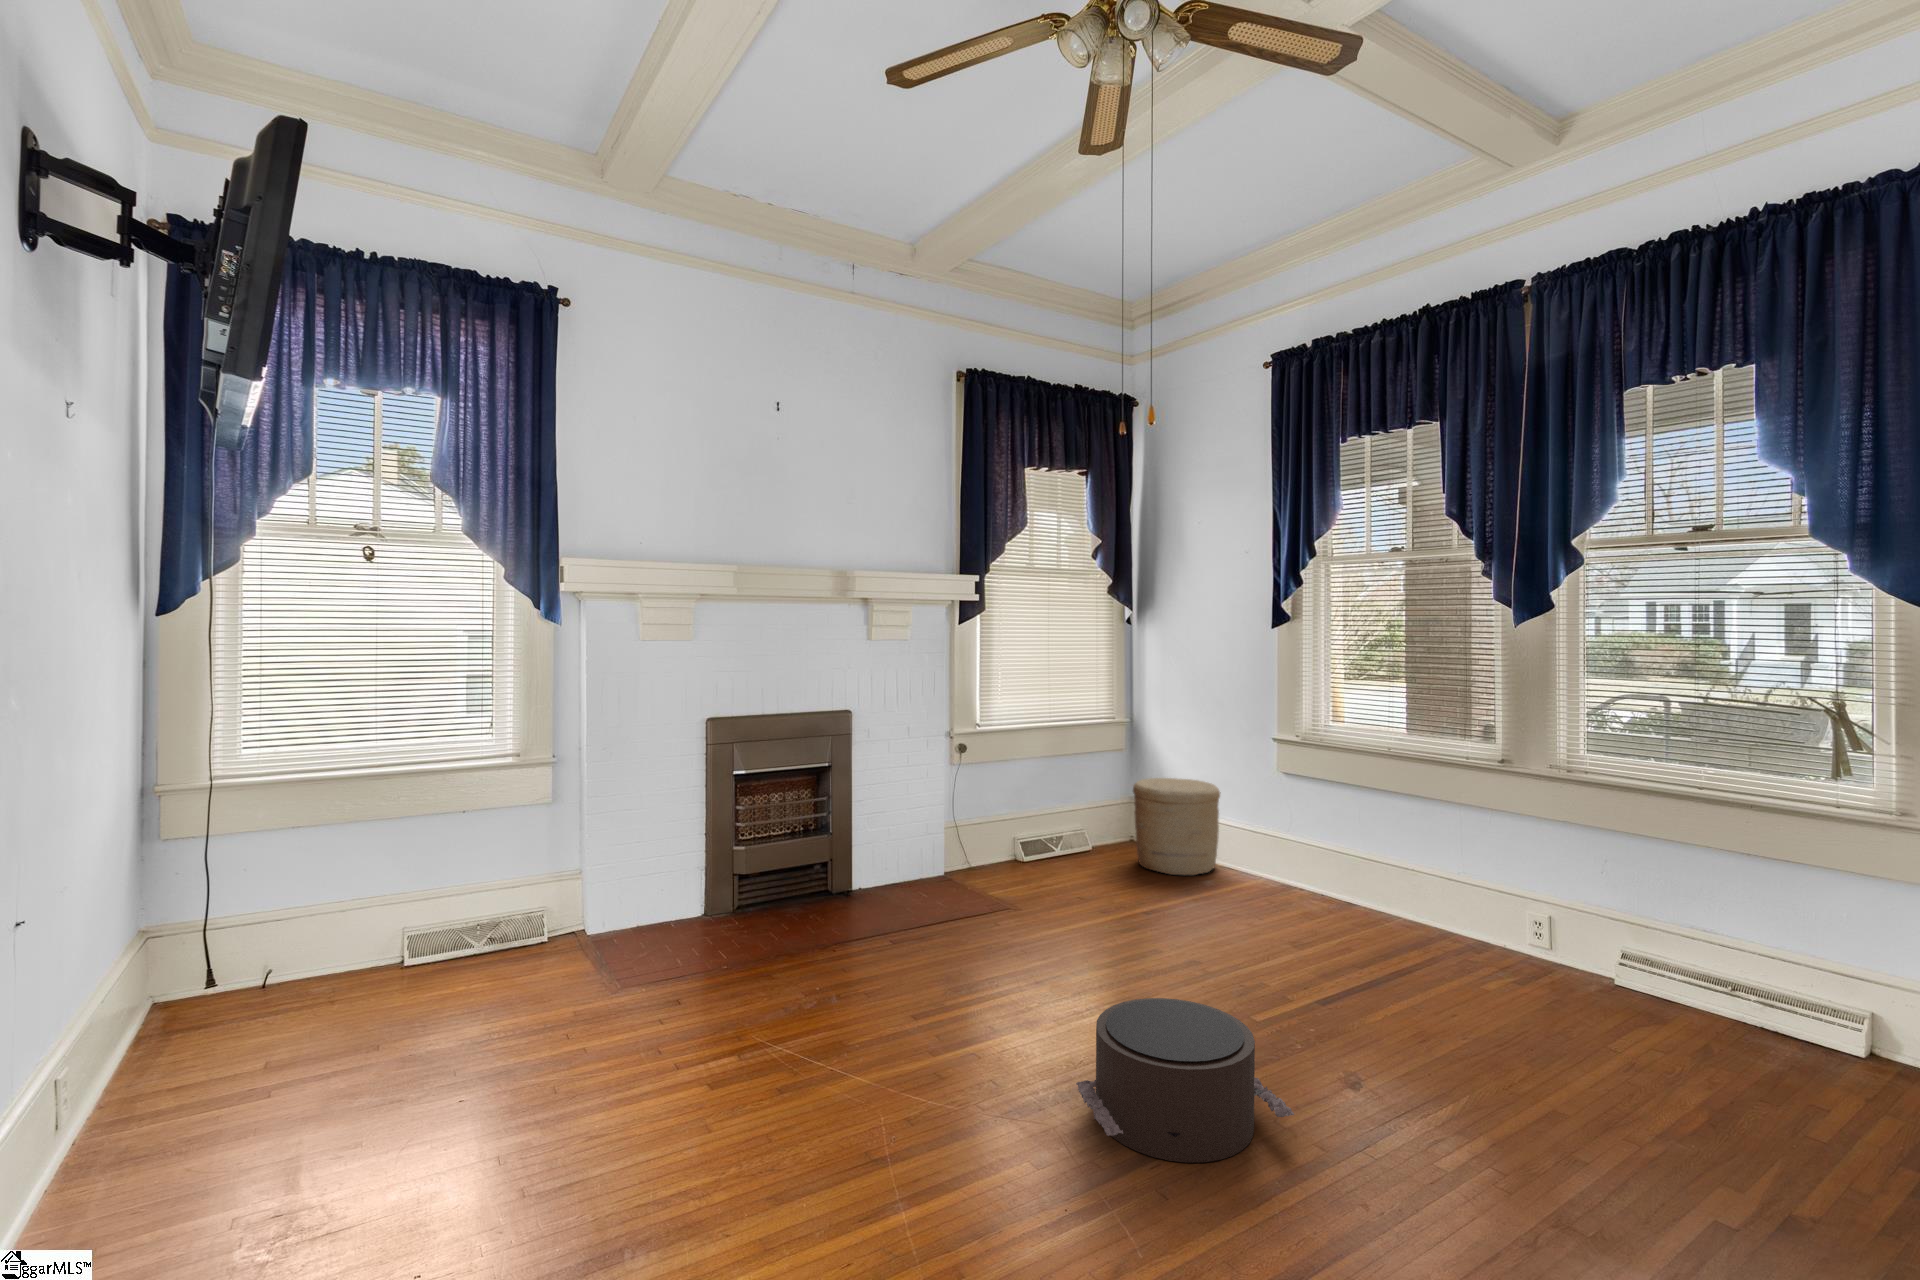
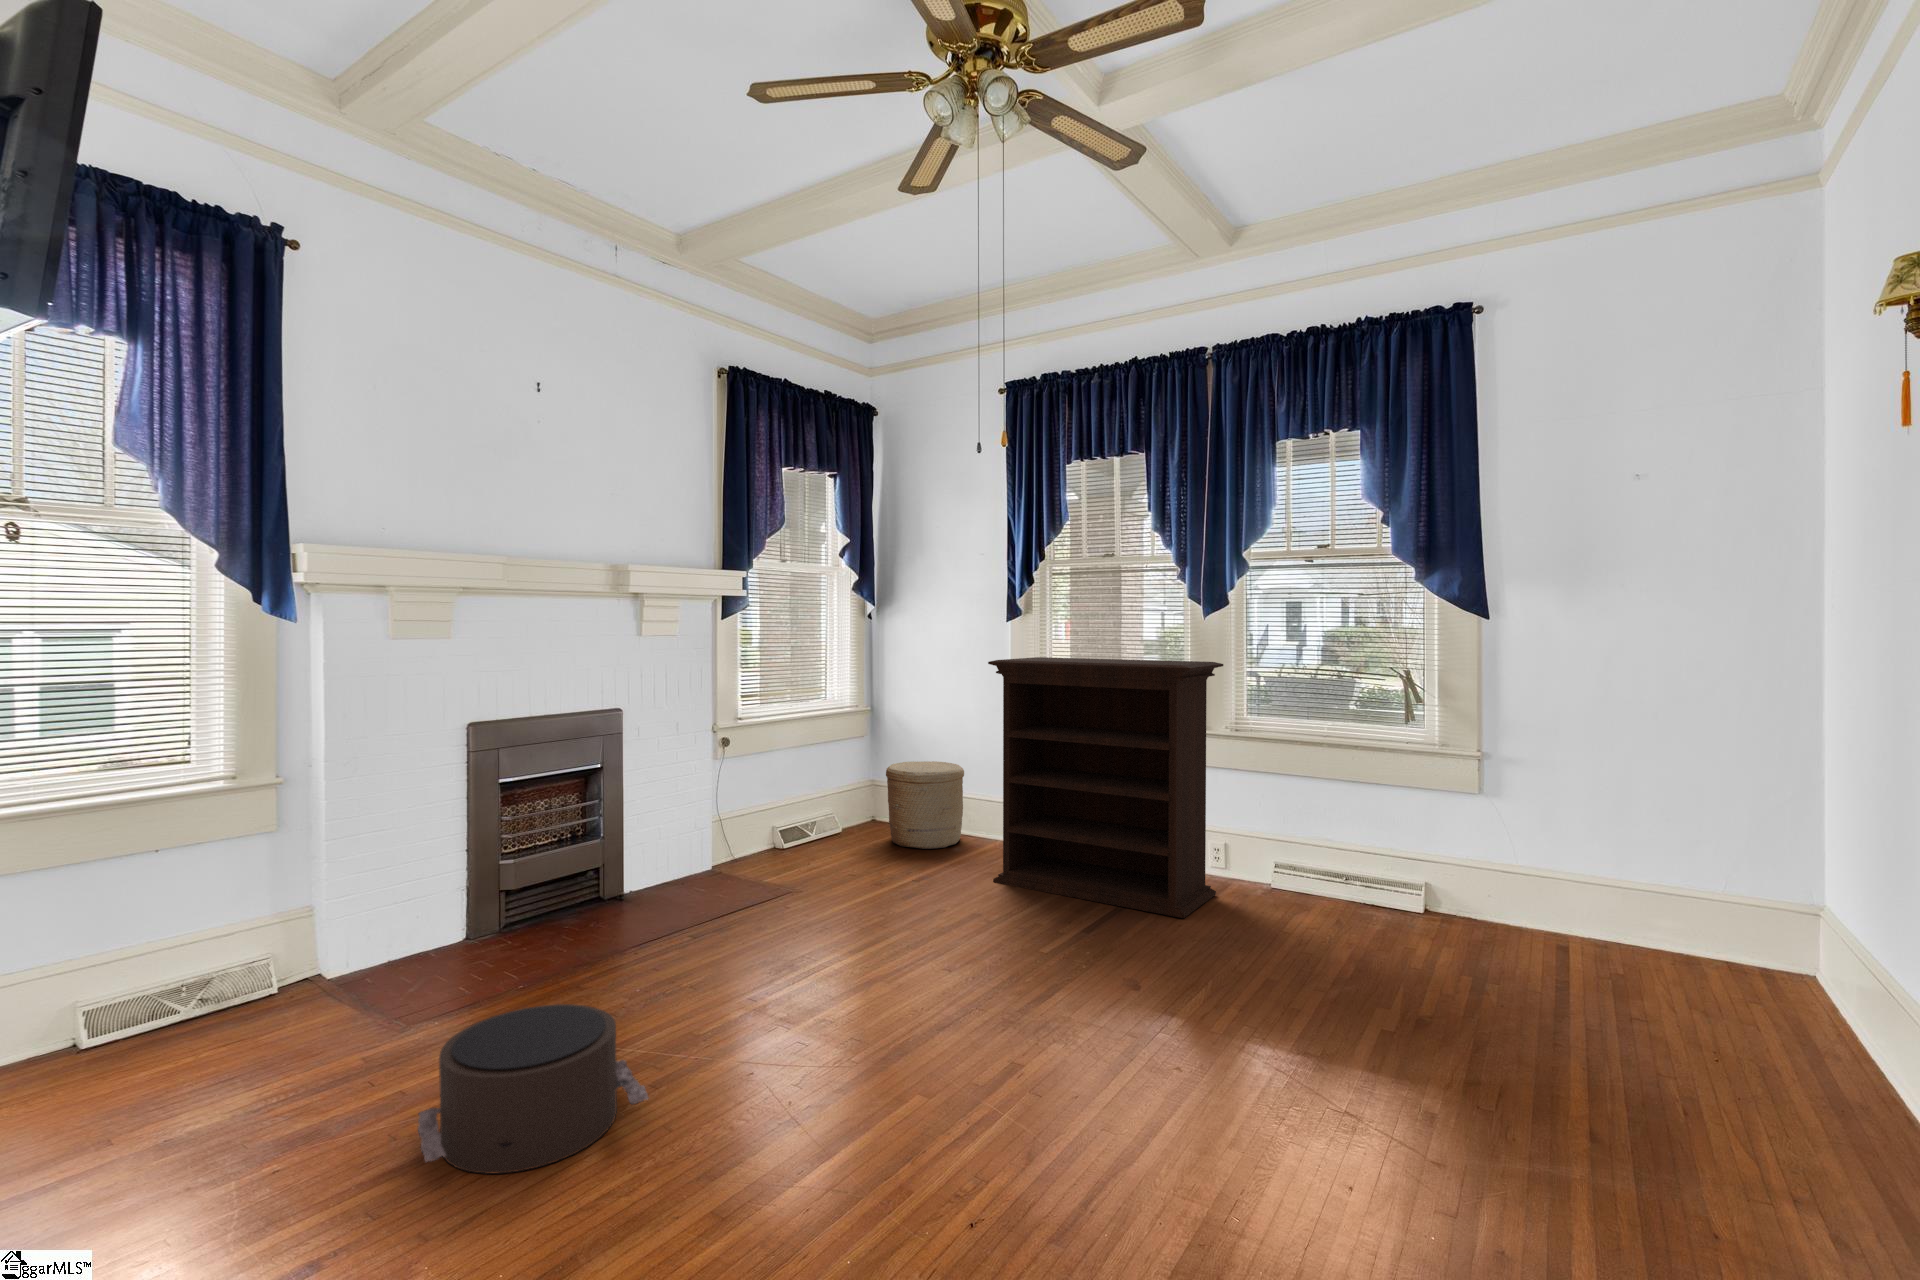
bookshelf: none [1227,669,1534,1005] -> present [988,657,1223,918]
pouf: present [1076,998,1294,1163] -> present [418,1004,648,1174]

